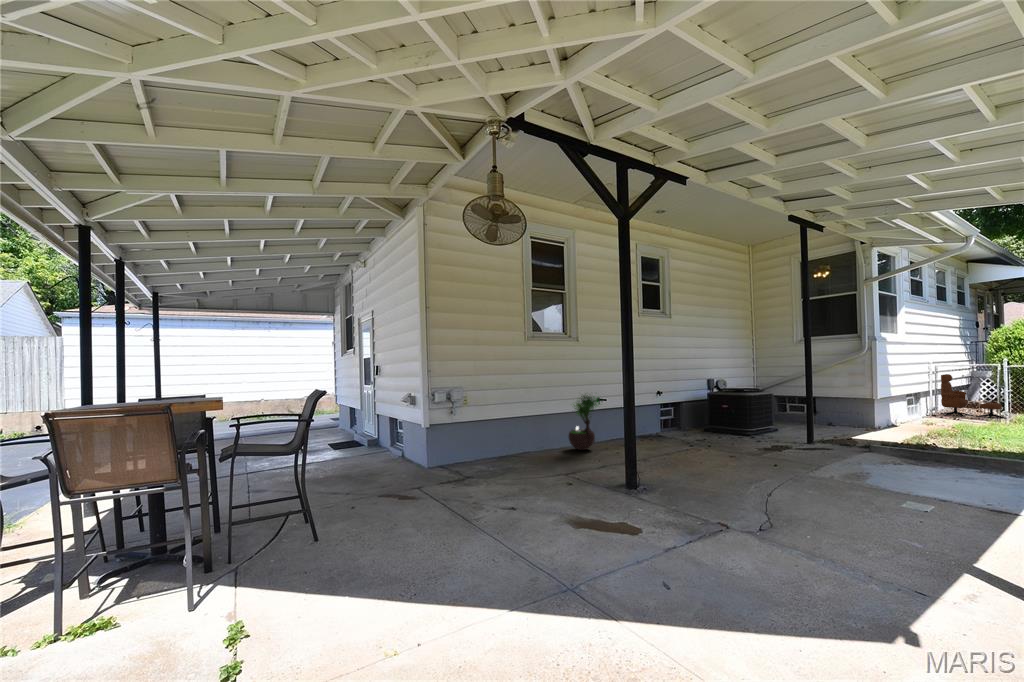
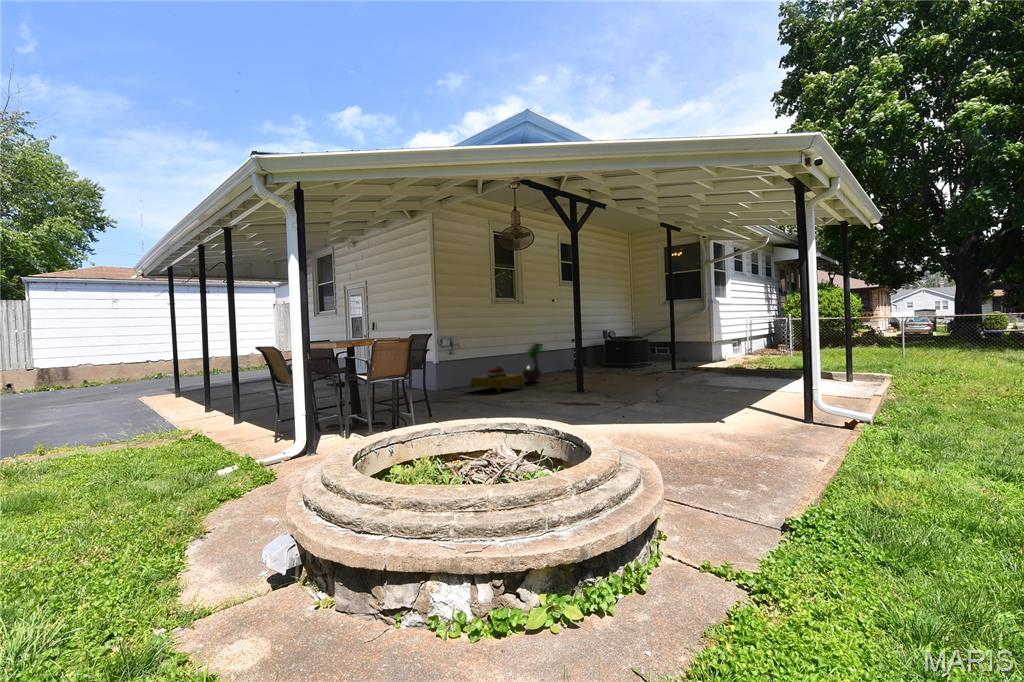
lounge chair: present [941,374,1006,419] -> none [752,326,787,354]
side table: none [477,426,558,475] -> present [470,365,524,391]

